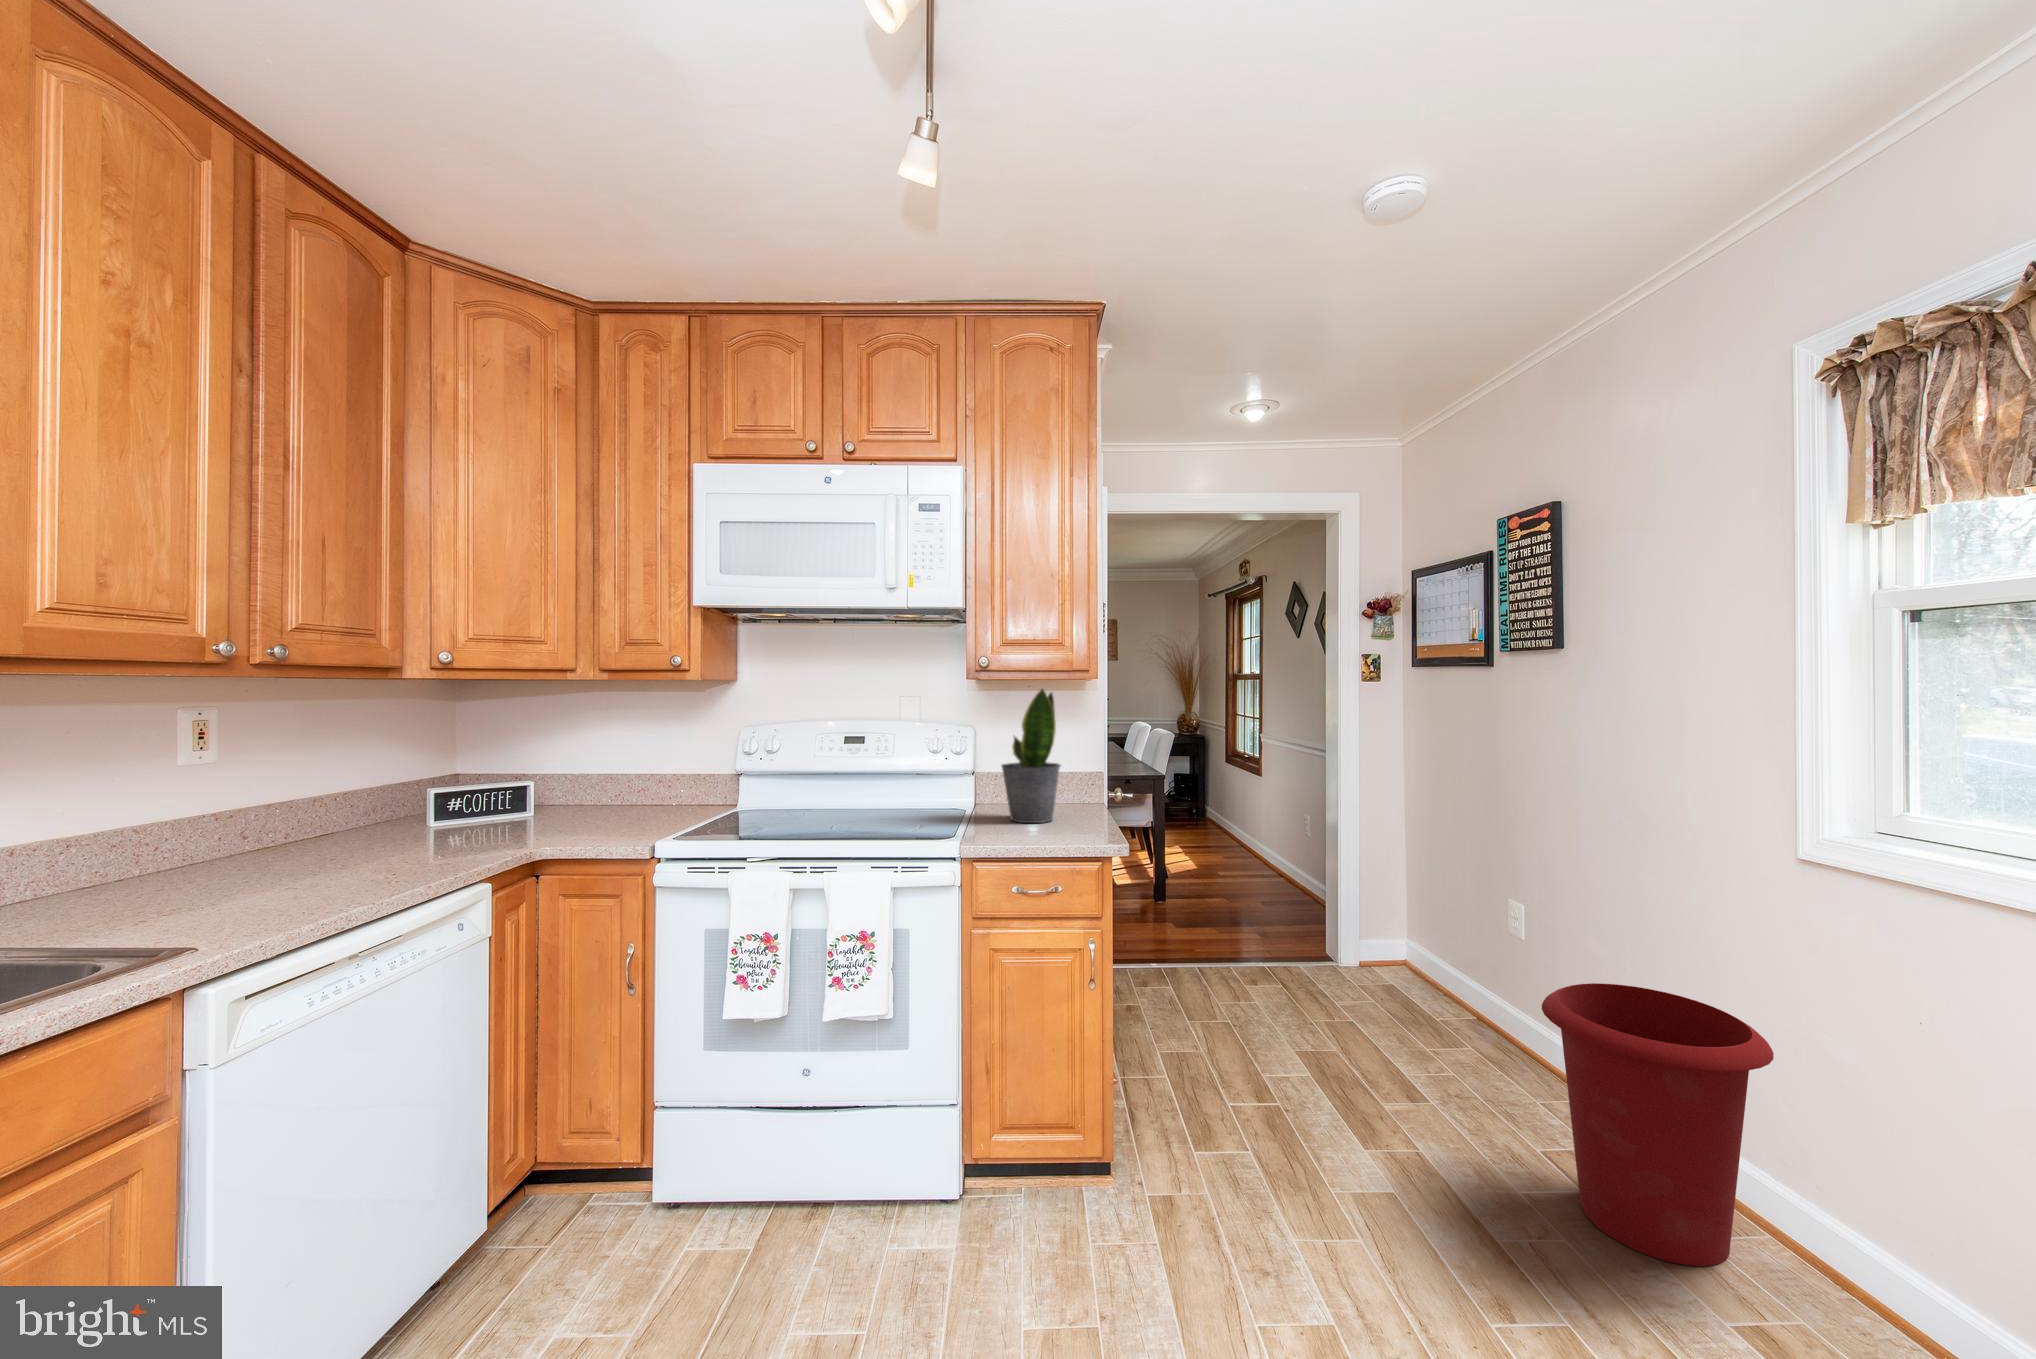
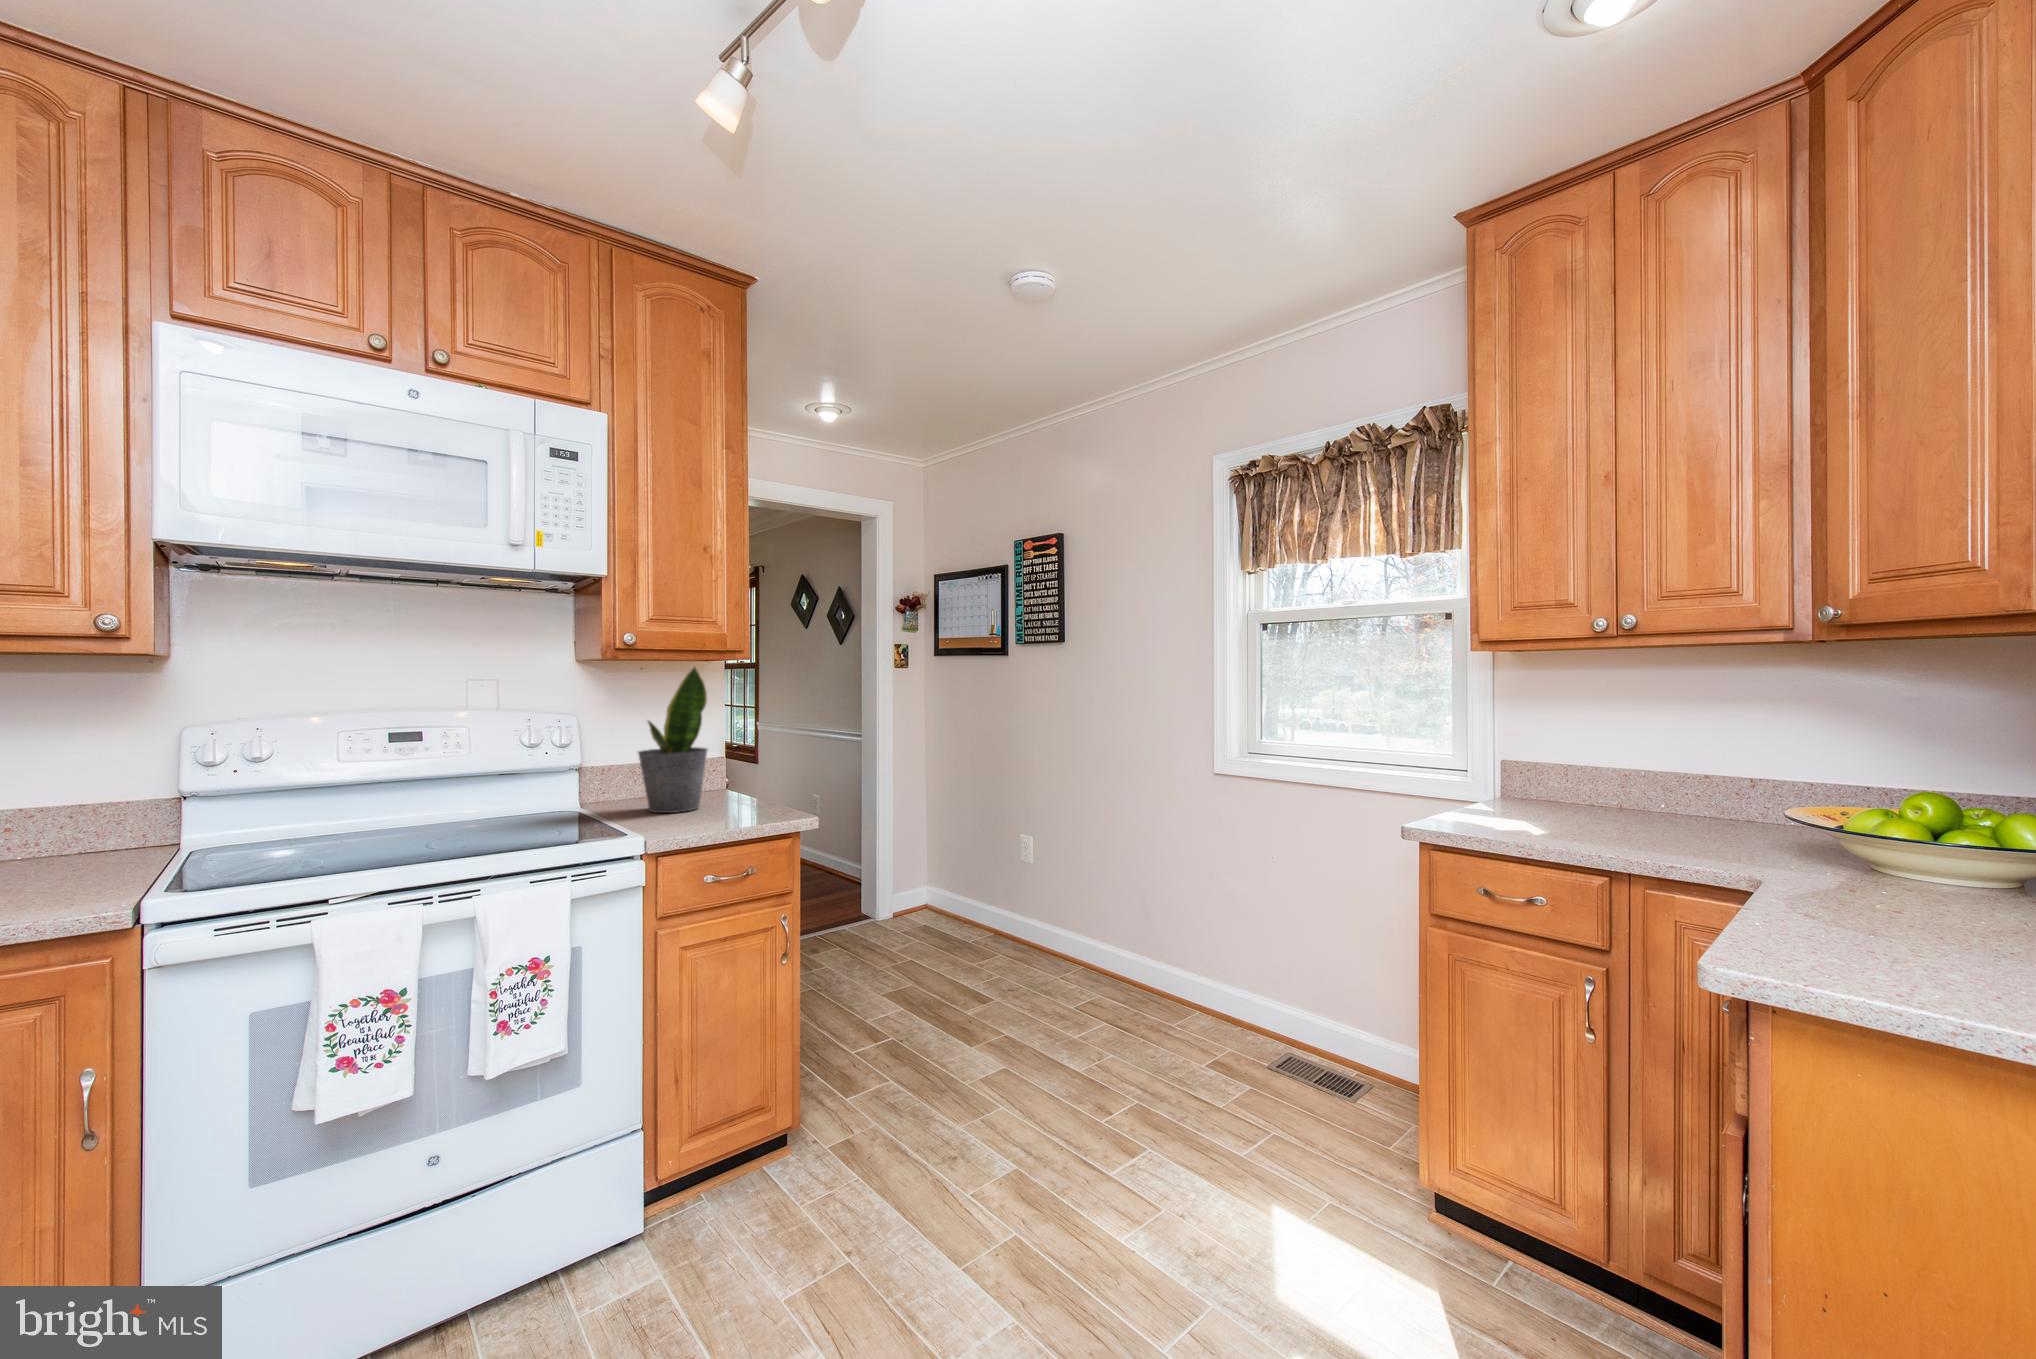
waste bin: present [1542,983,1774,1266] -> none [1086,871,1208,1041]

